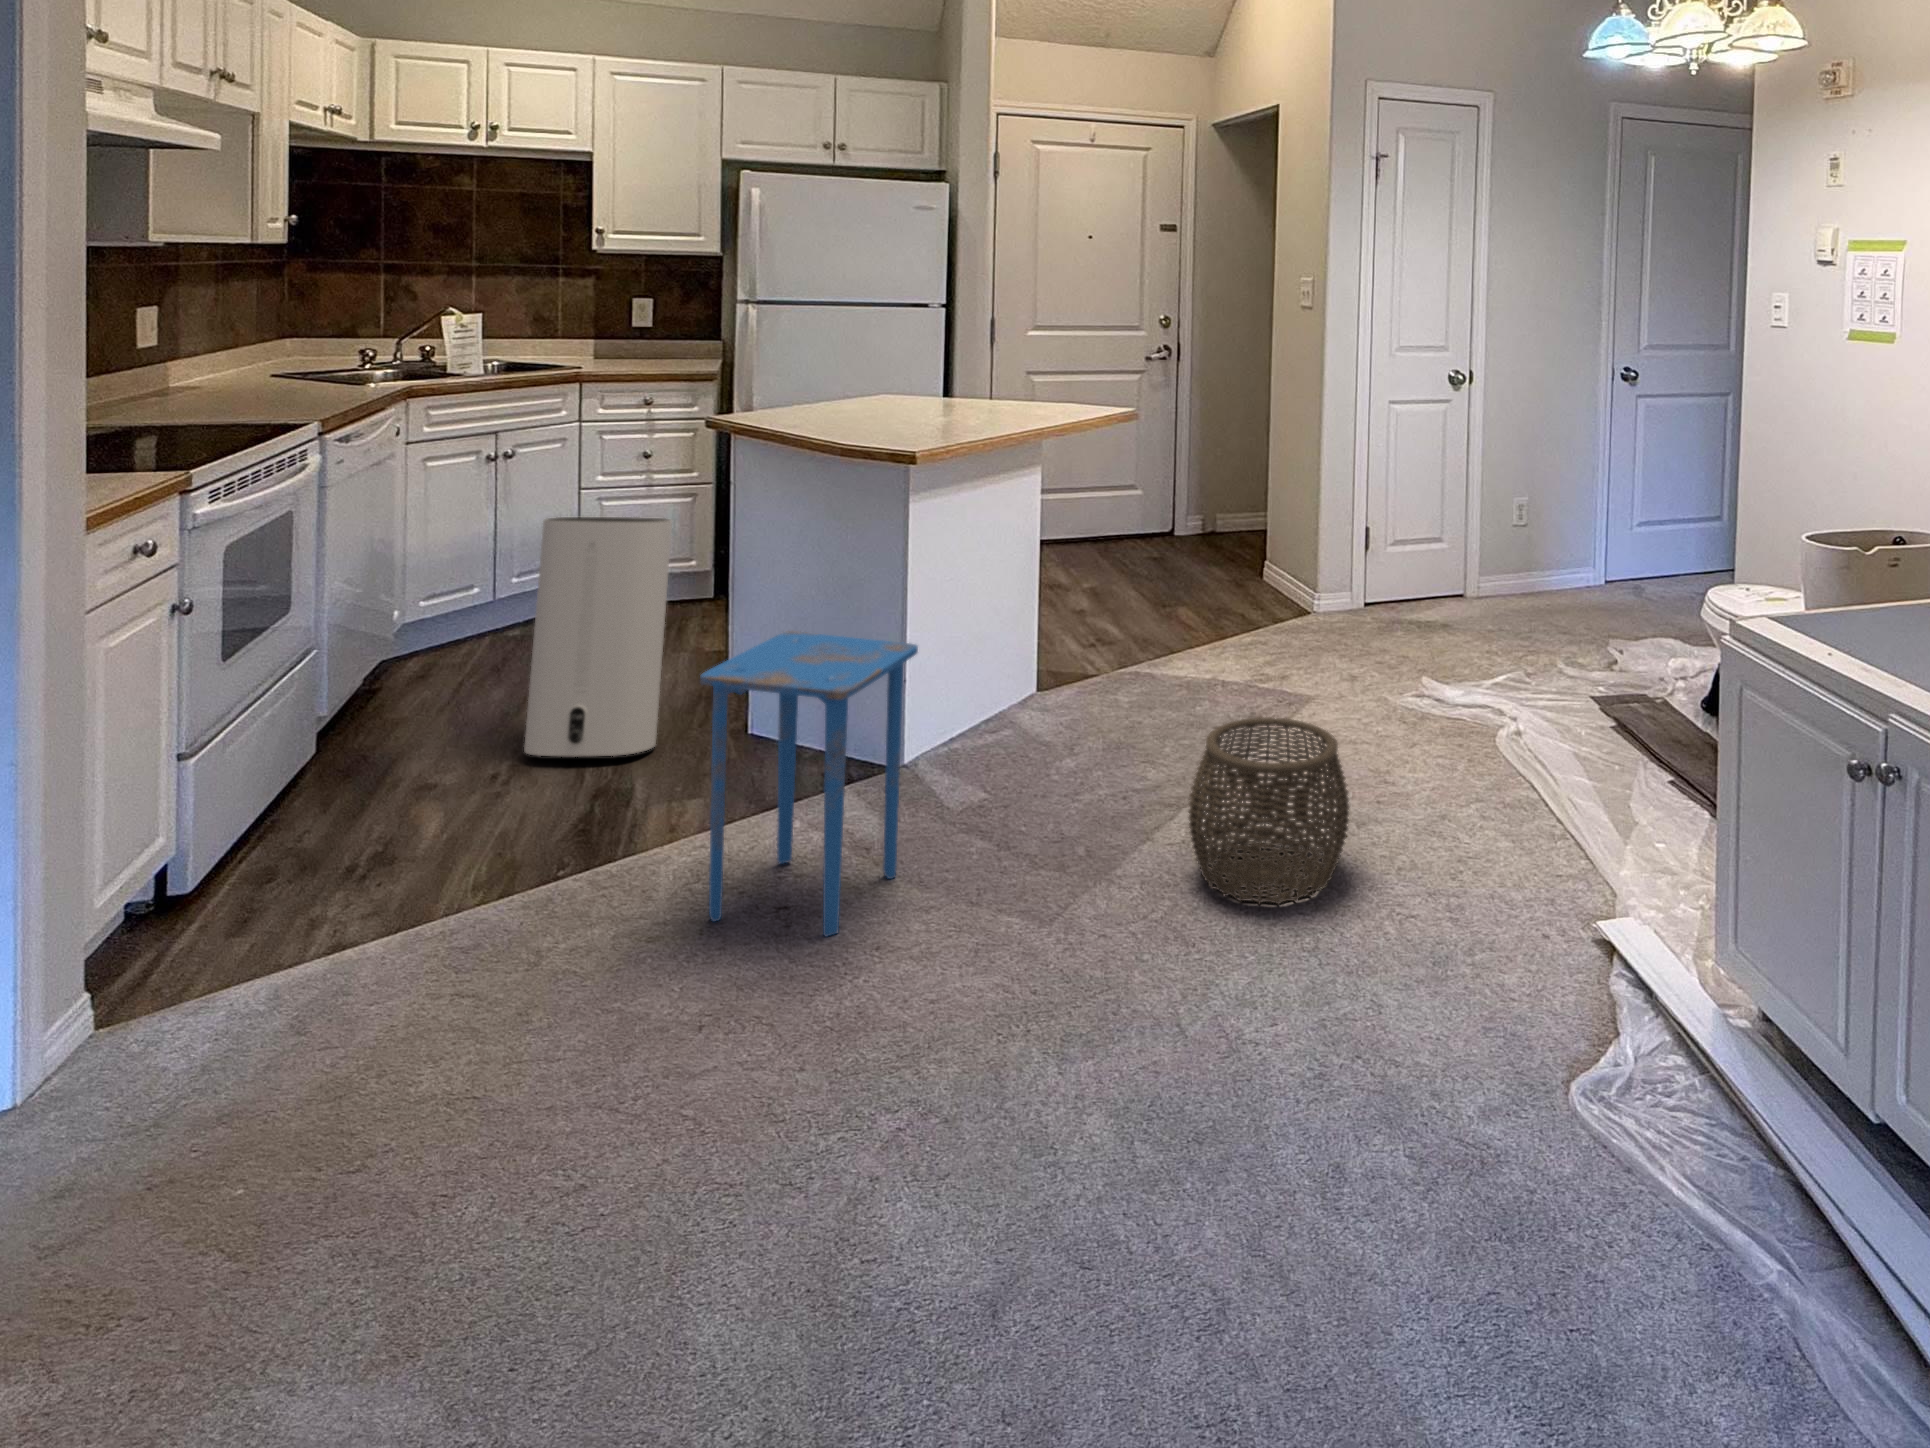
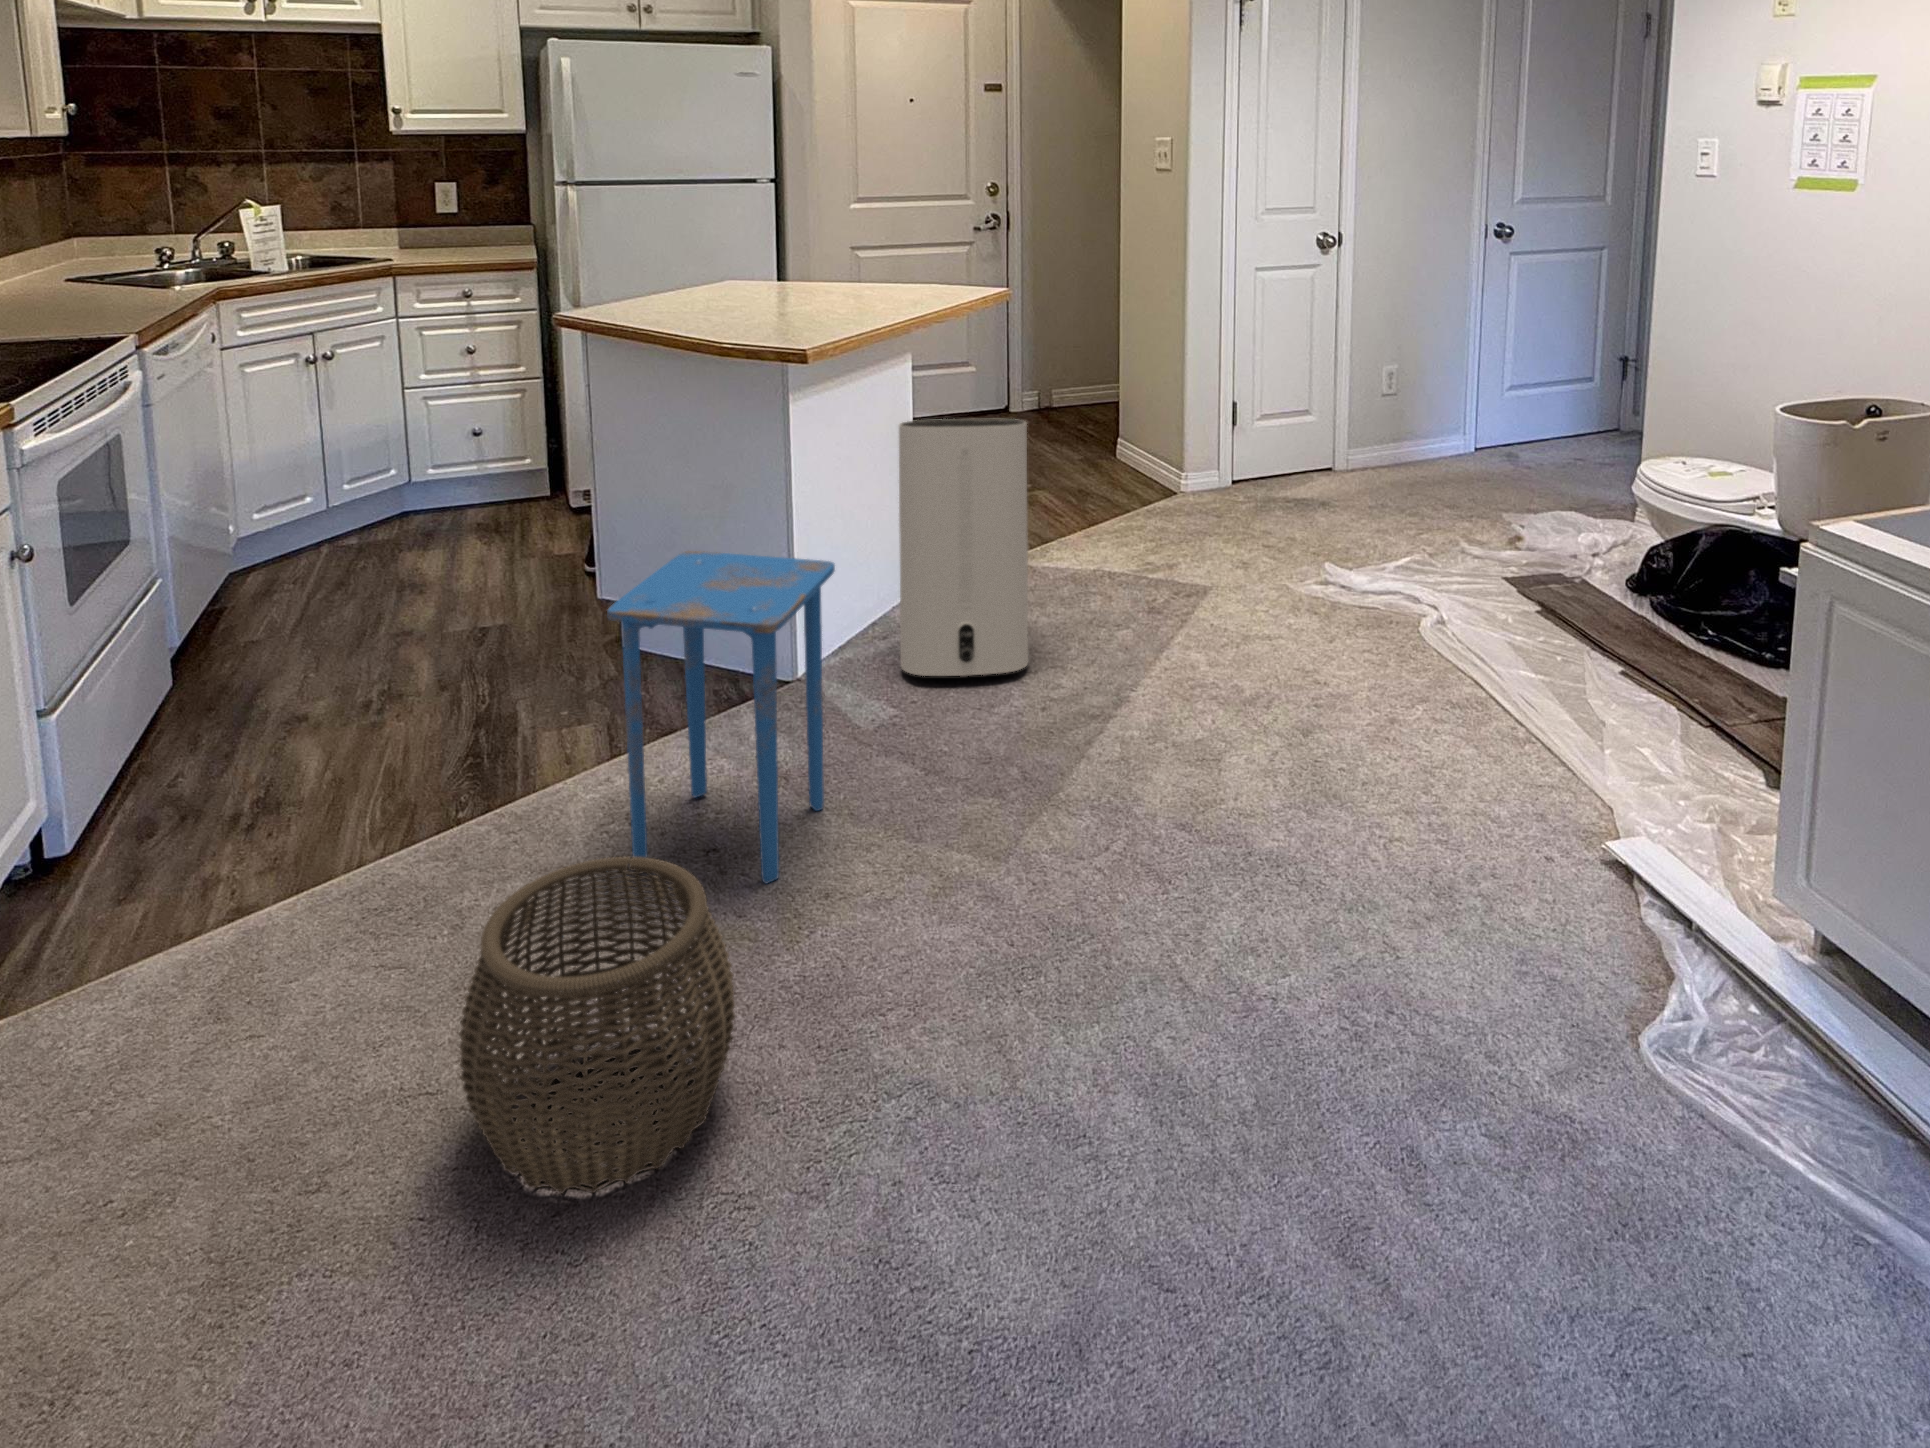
air purifier: present [524,517,672,756] -> present [899,419,1028,676]
woven basket: present [1188,717,1349,904] -> present [459,856,735,1194]

